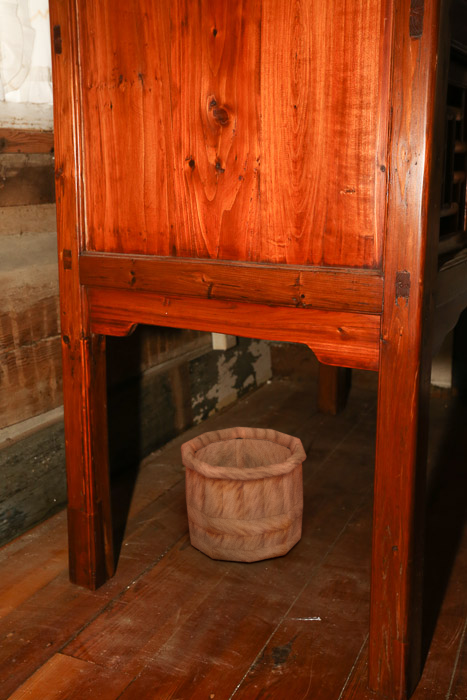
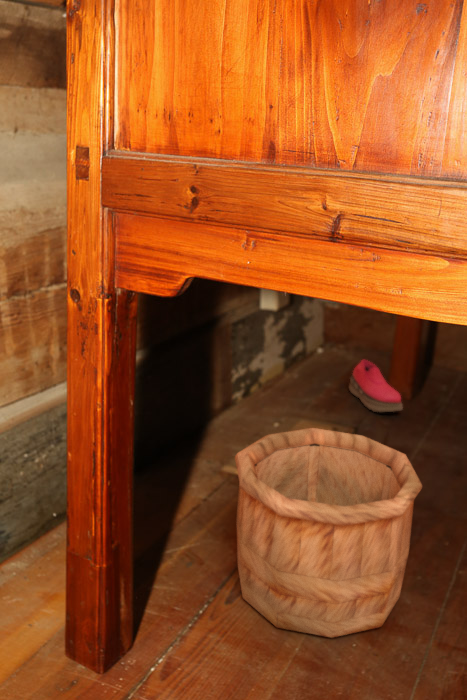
shoe: none [289,385,329,426] -> present [349,360,403,412]

